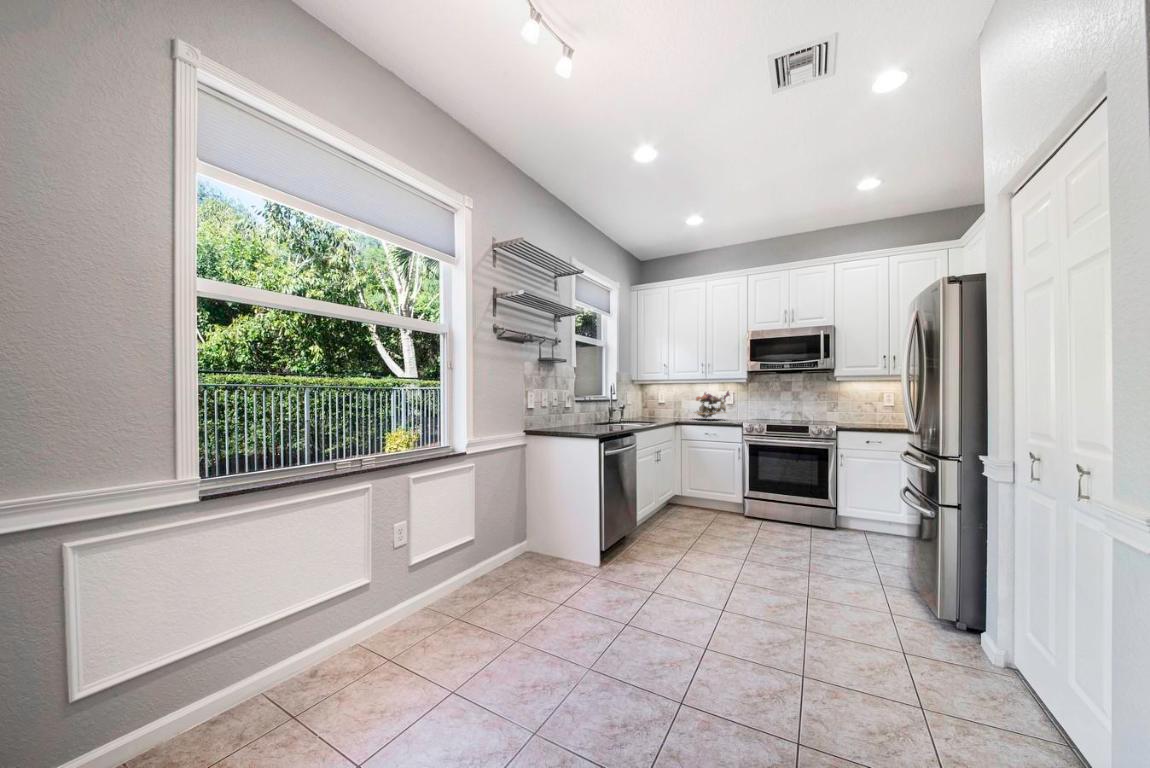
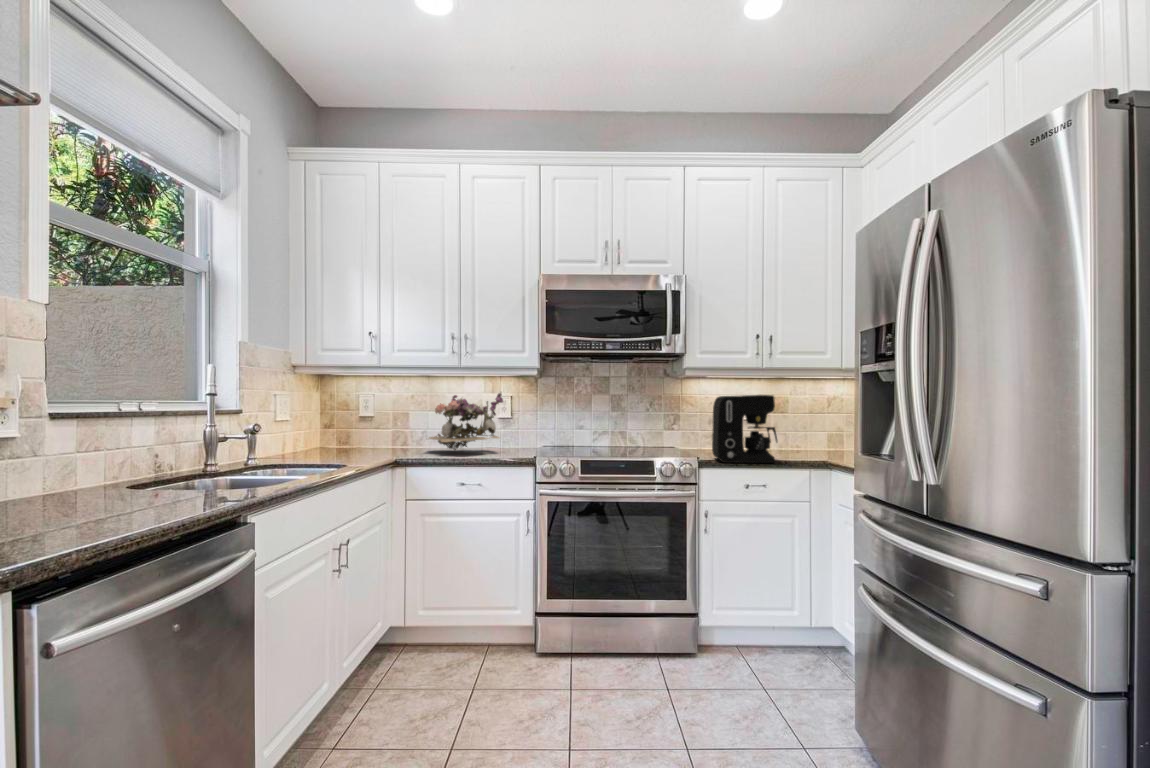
coffee maker: none [847,392,888,430] -> present [712,395,777,463]

